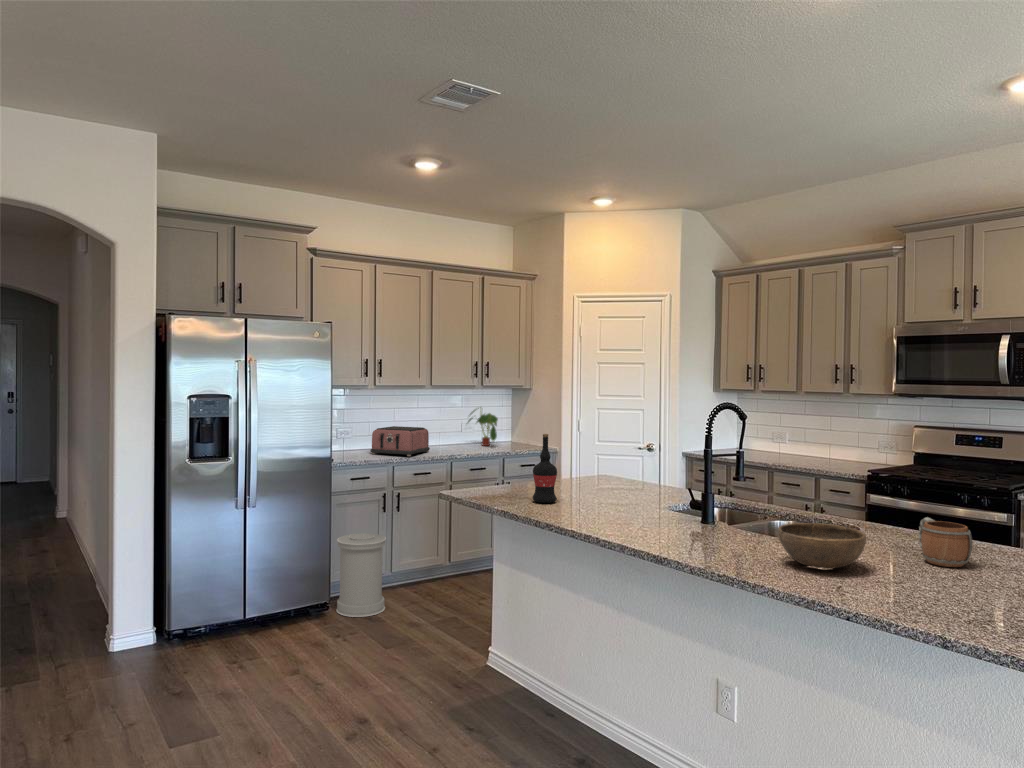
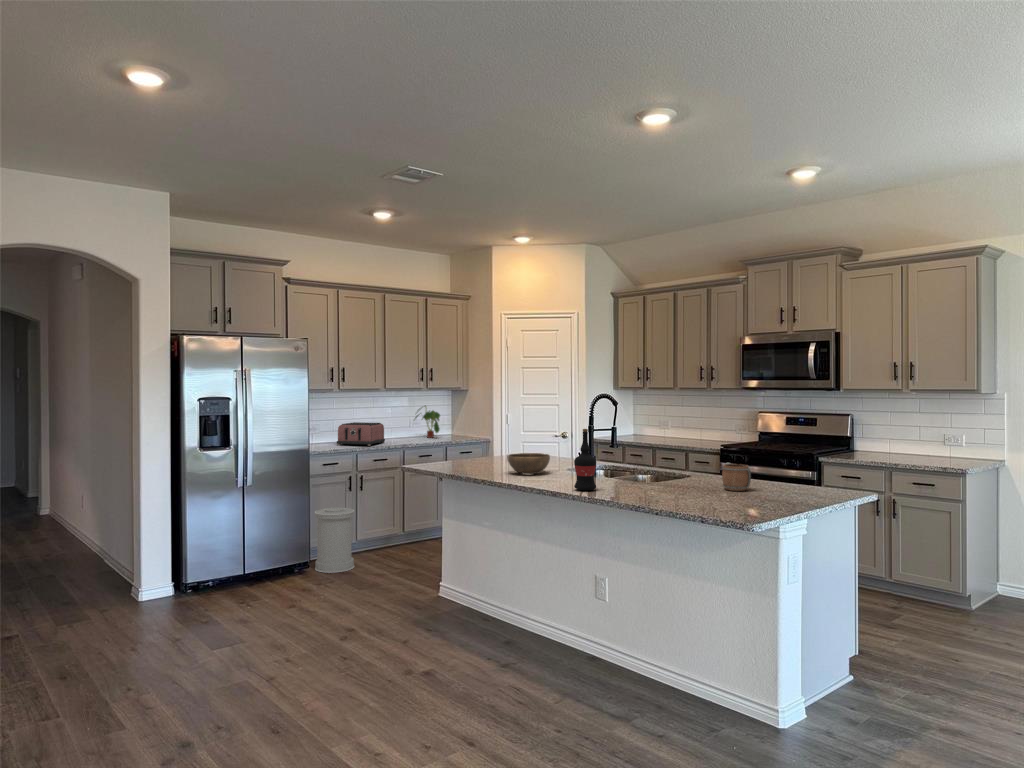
wine bottle: present [533,434,557,503] -> present [574,429,596,490]
bowl: present [778,523,866,569] -> present [508,453,550,474]

